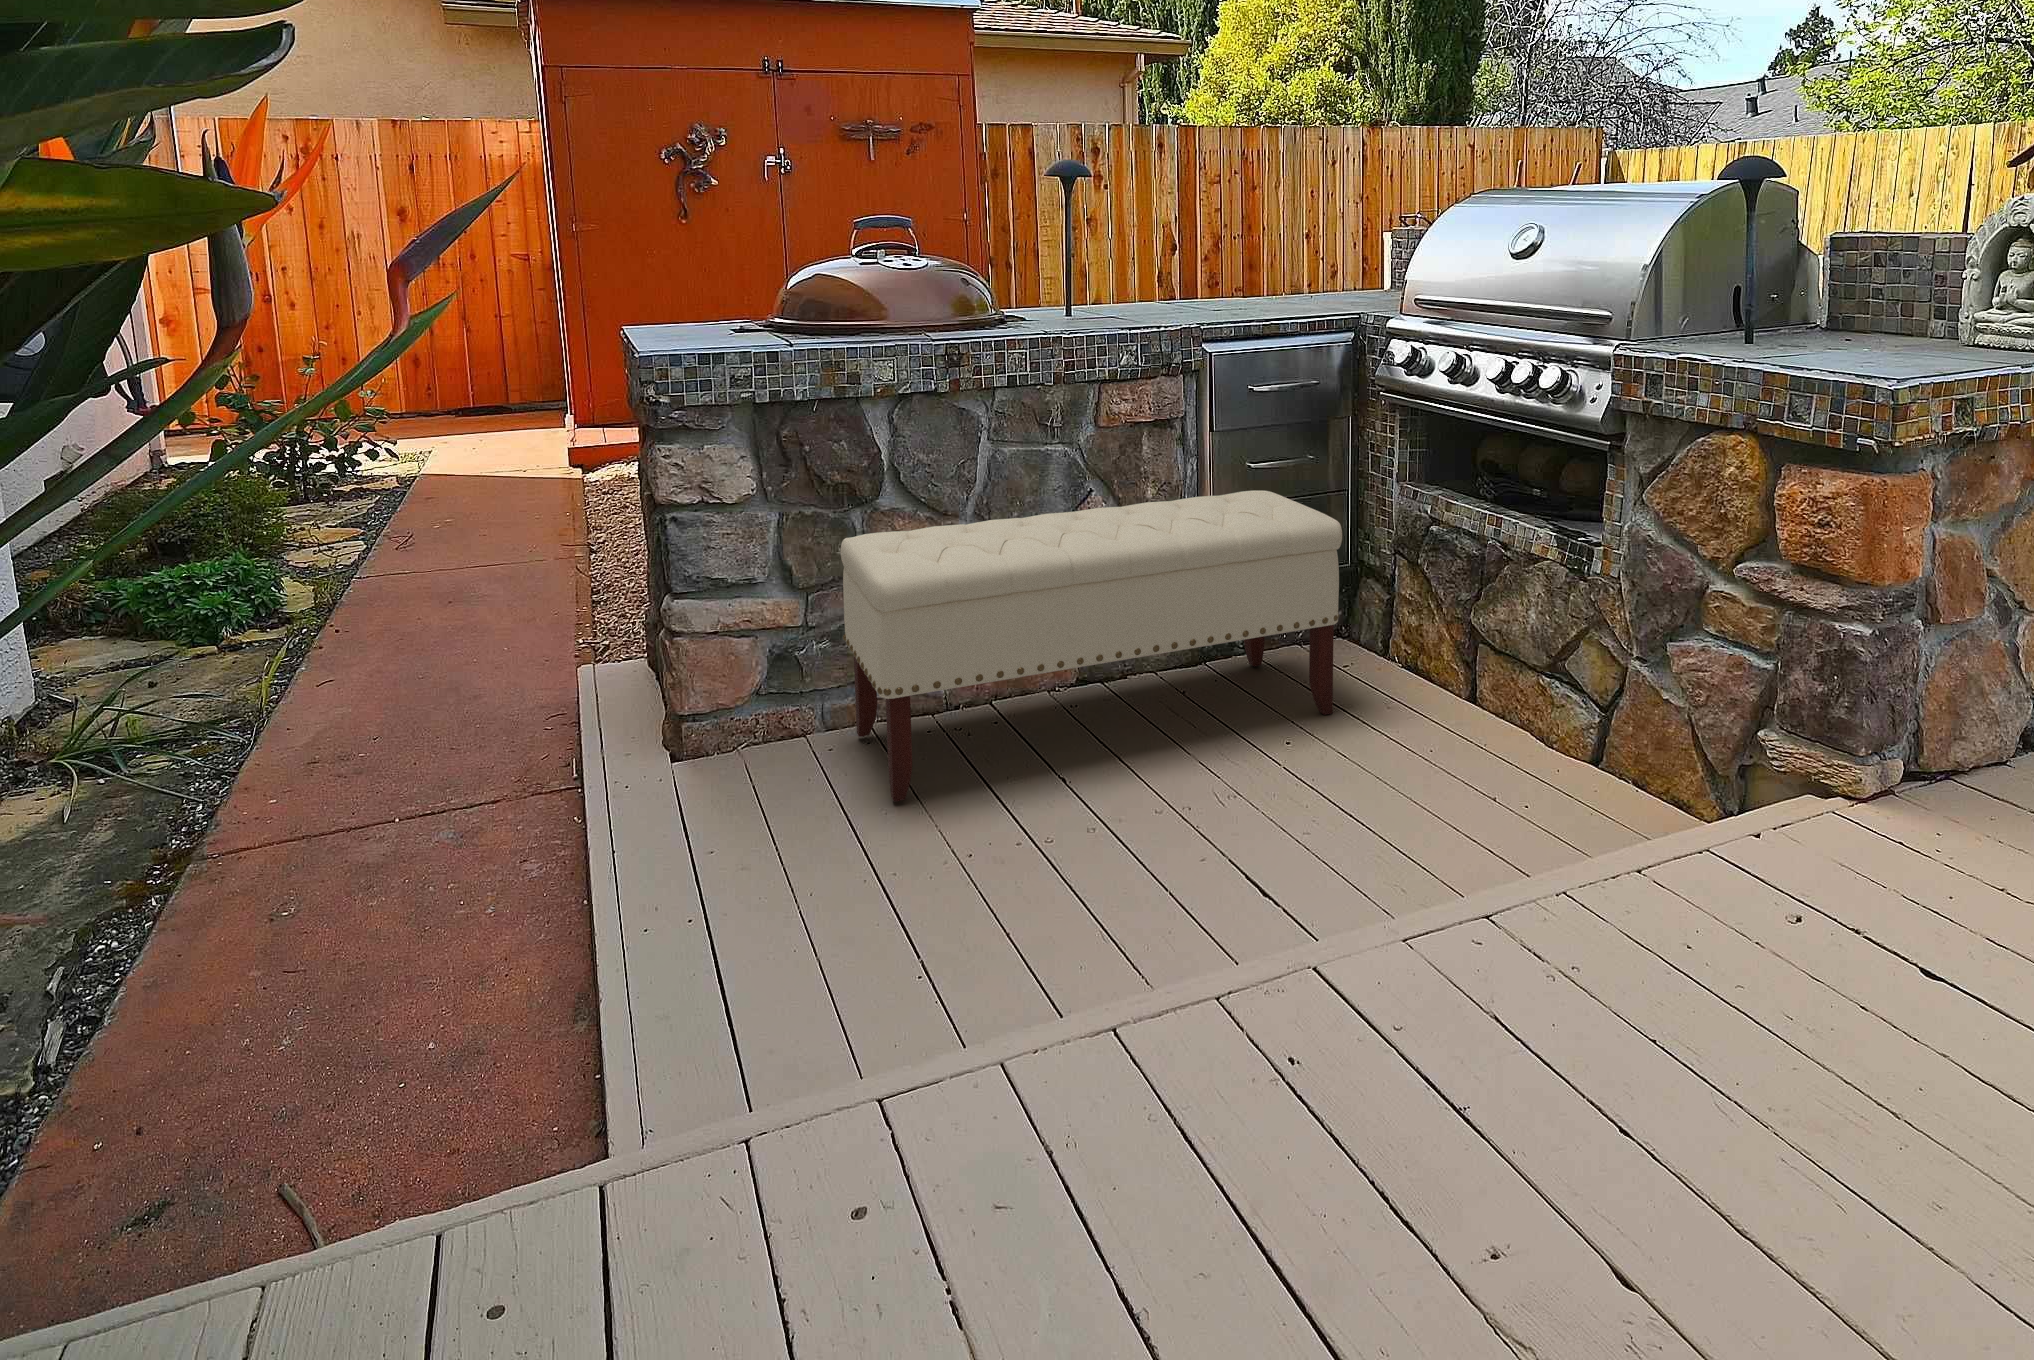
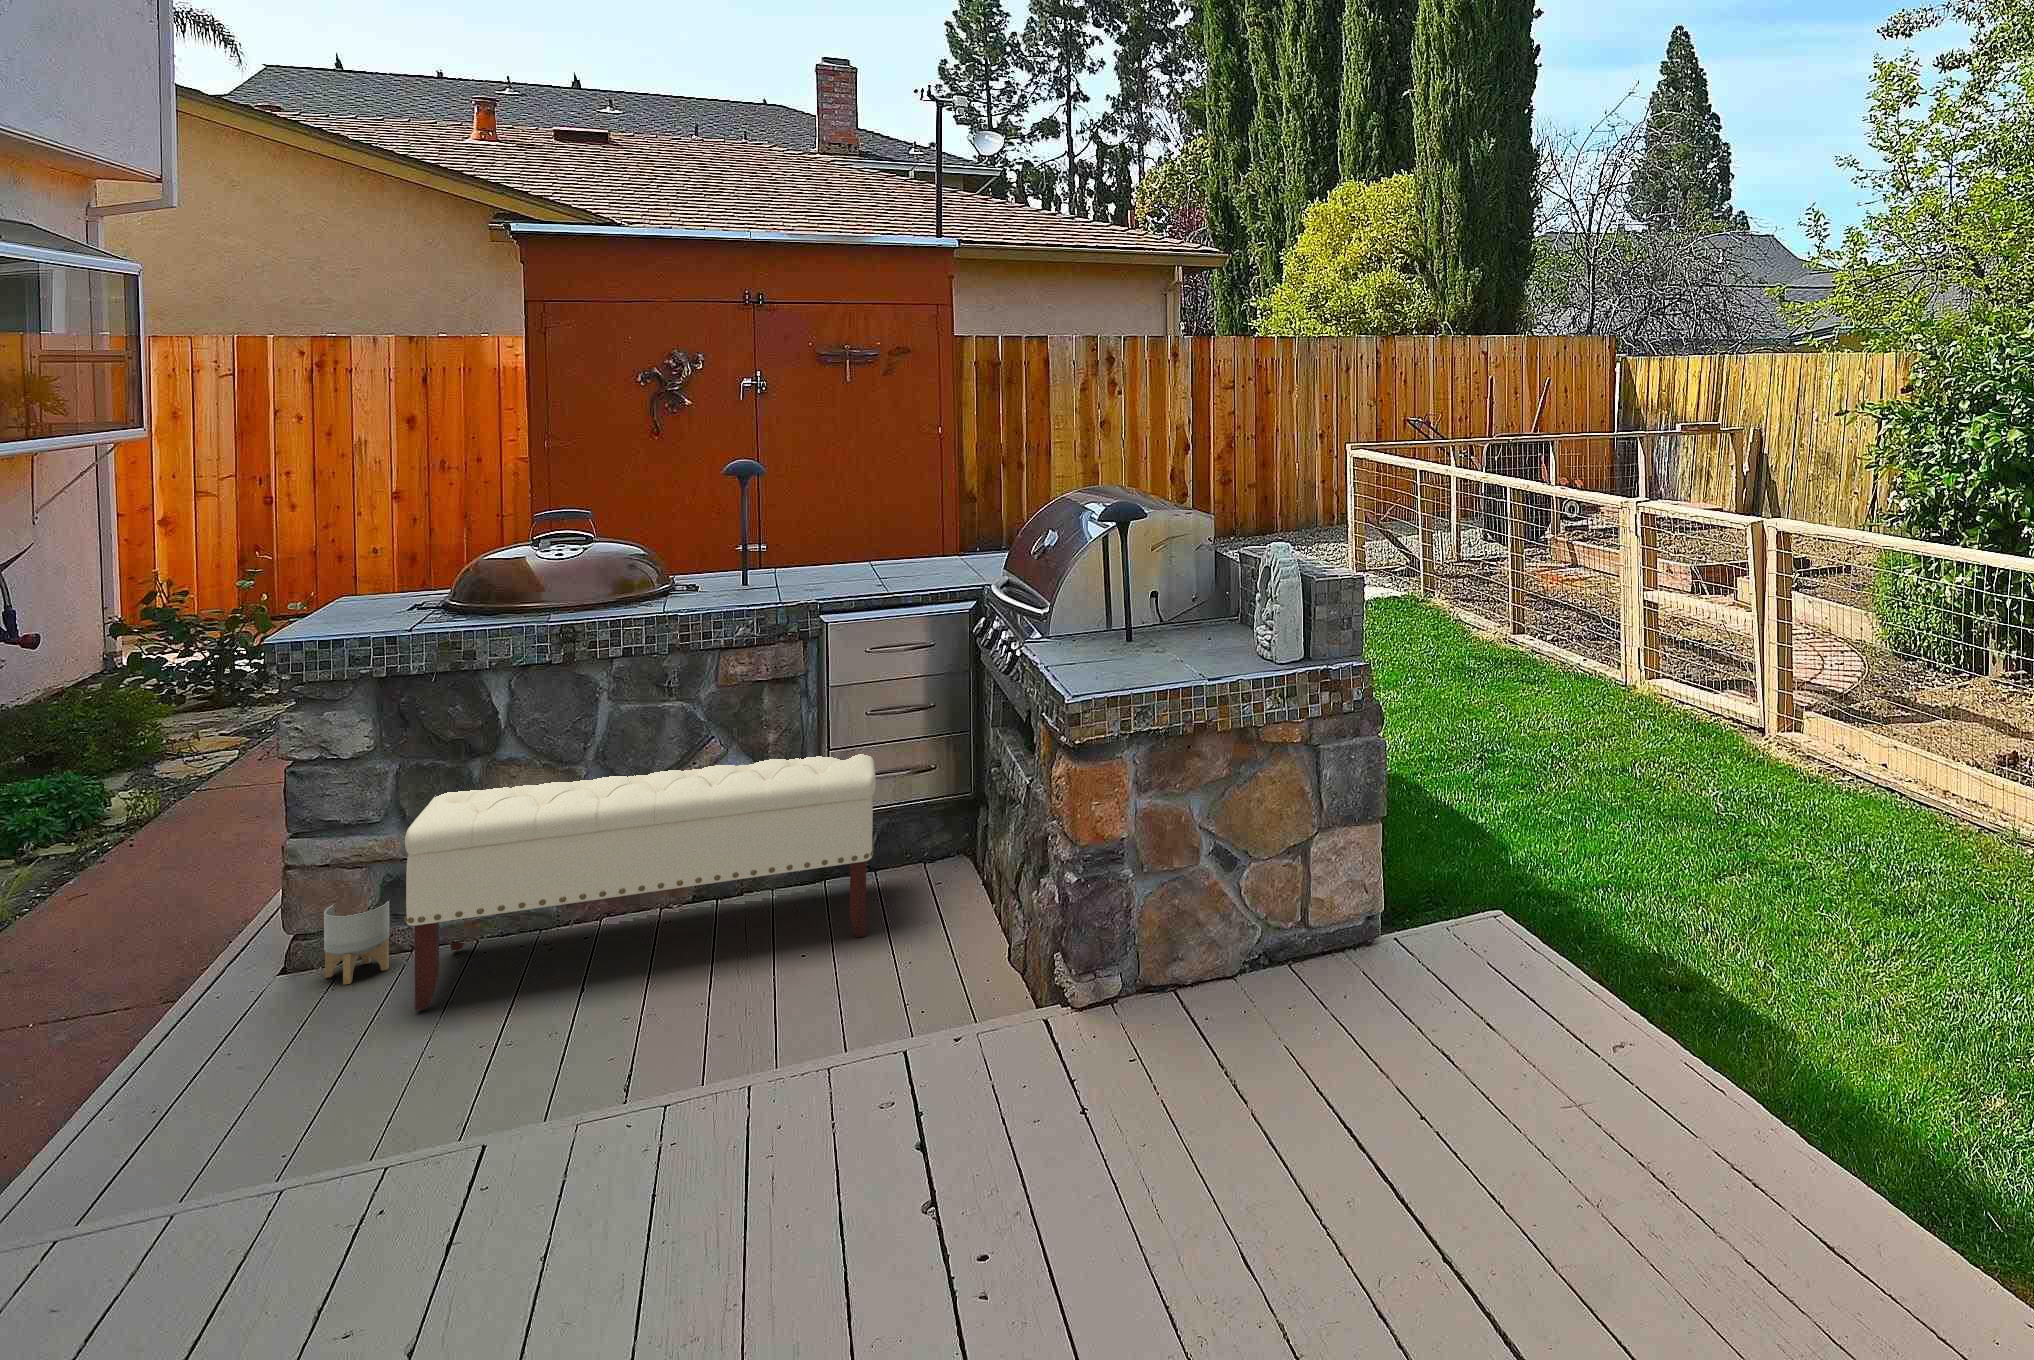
planter: none [732,672,801,776] -> present [324,901,389,985]

